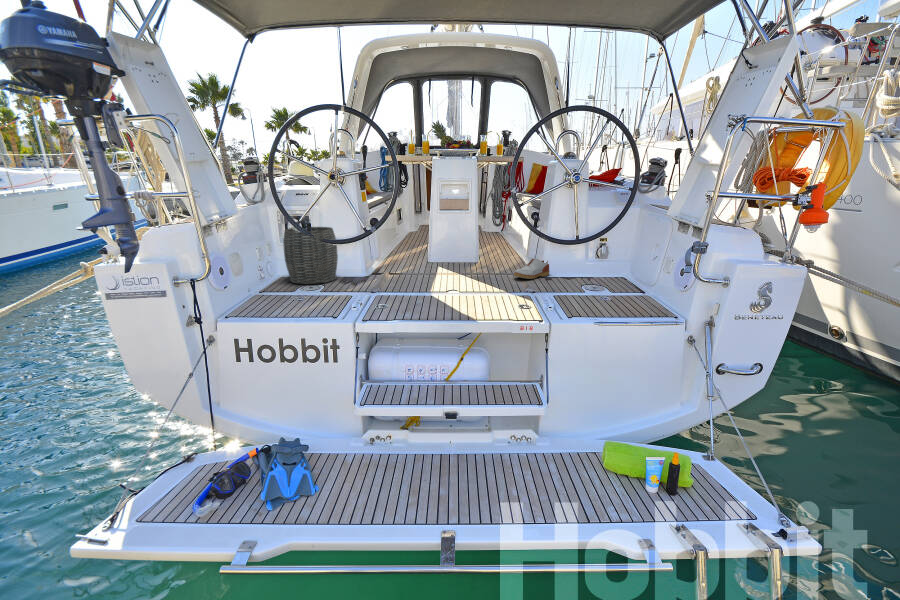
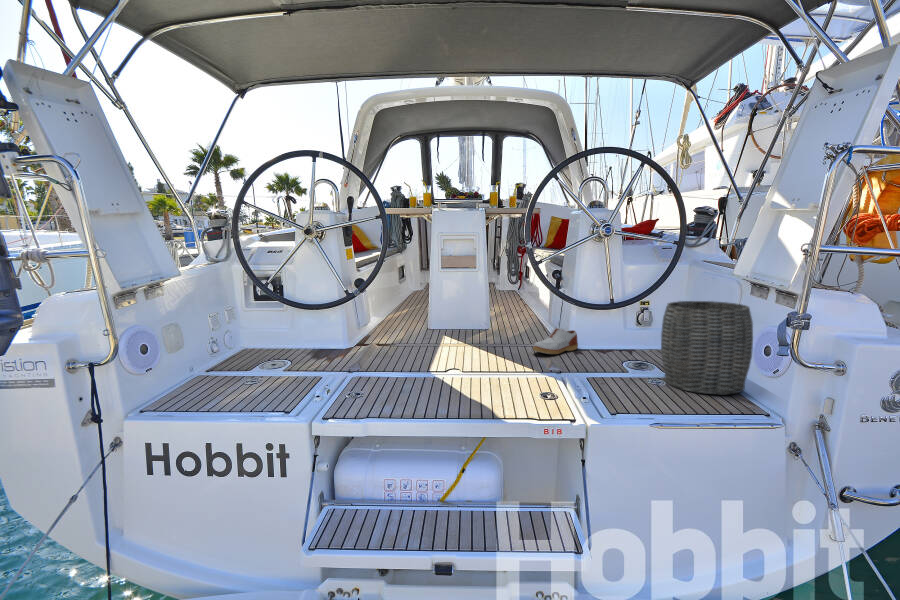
woven basket: present [283,227,338,284] -> present [661,301,753,394]

